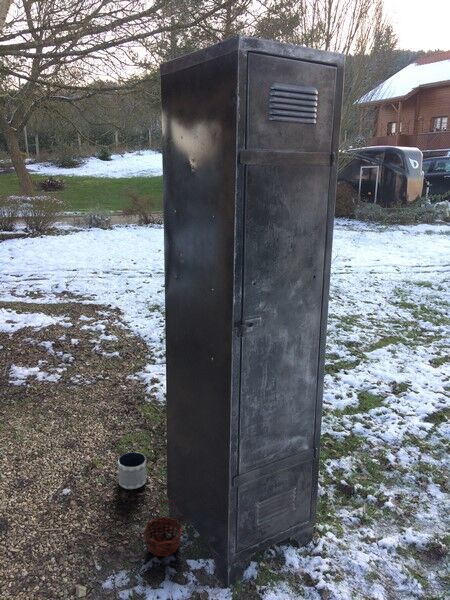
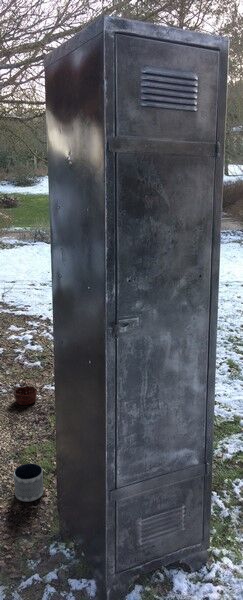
basket: present [144,500,182,556] -> present [14,372,37,405]

